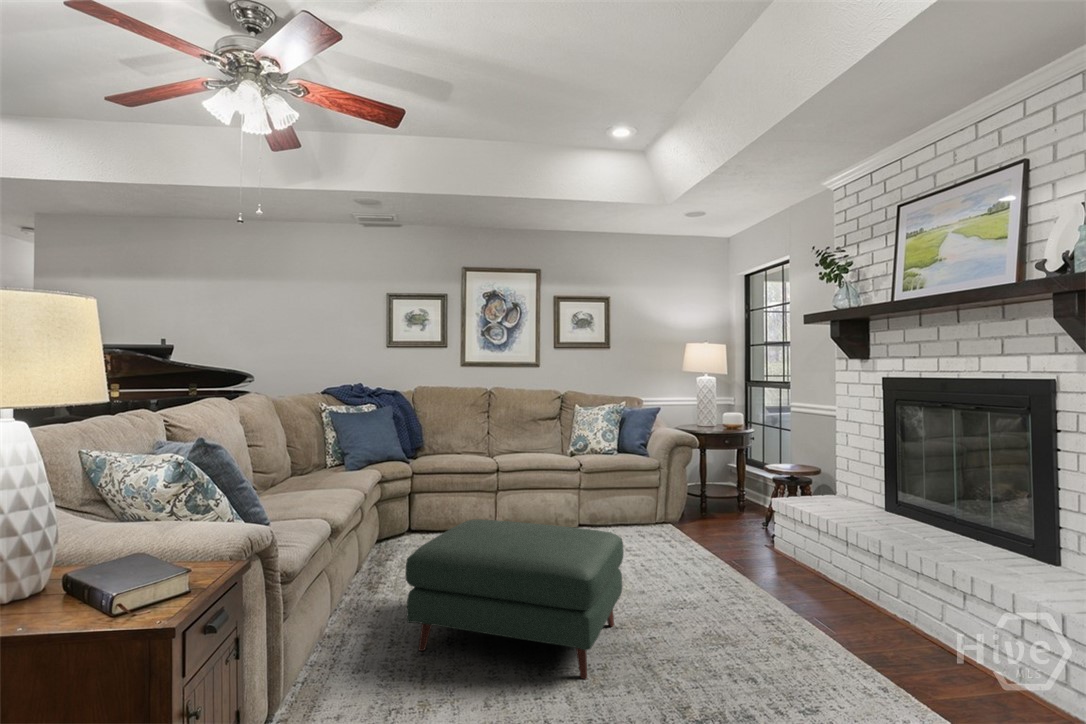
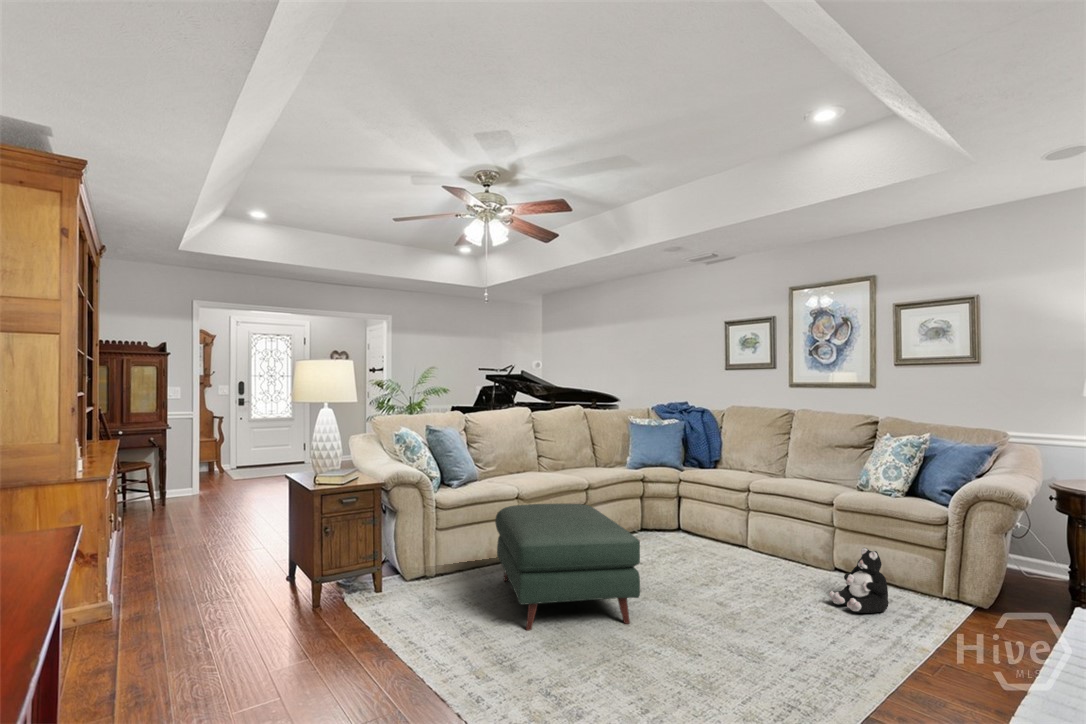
plush toy: none [635,498,673,549] -> present [829,548,889,613]

